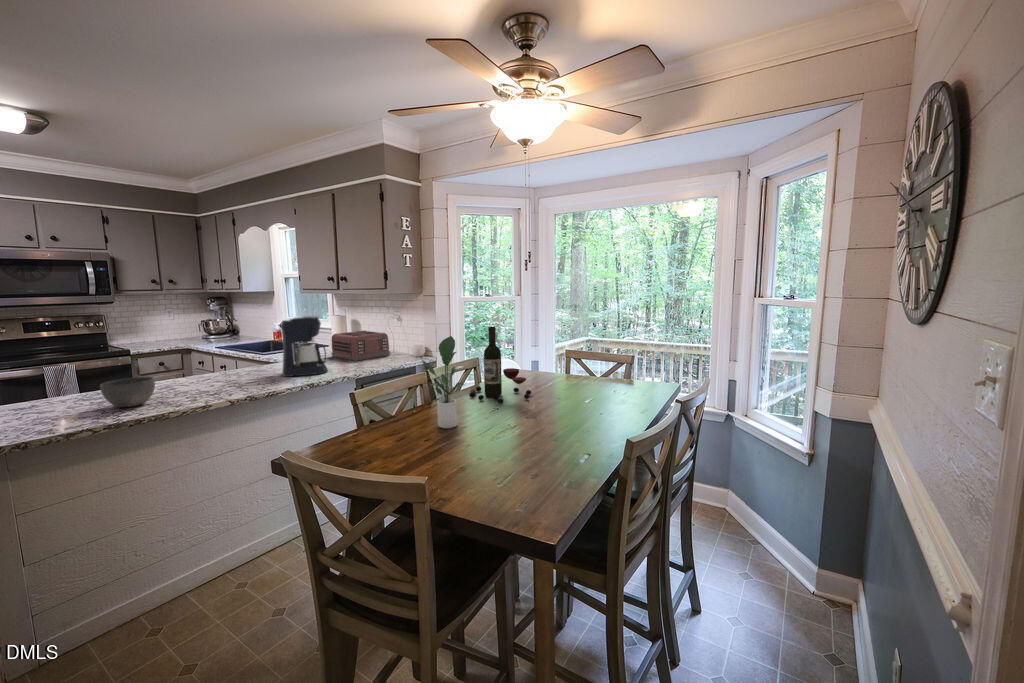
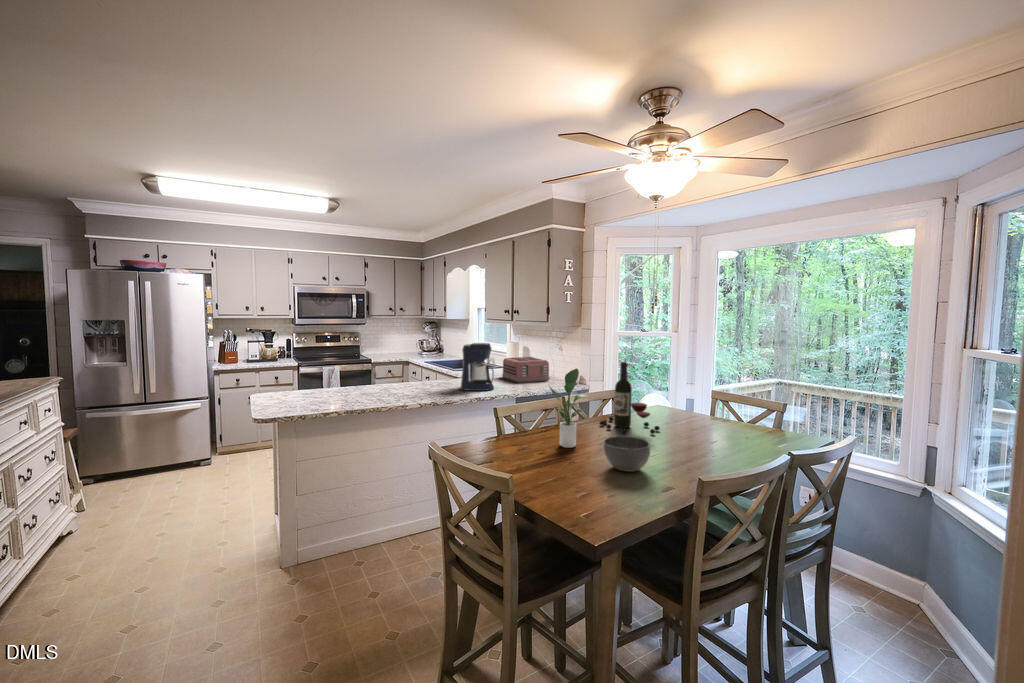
bowl: present [100,377,155,407] -> present [604,436,650,472]

